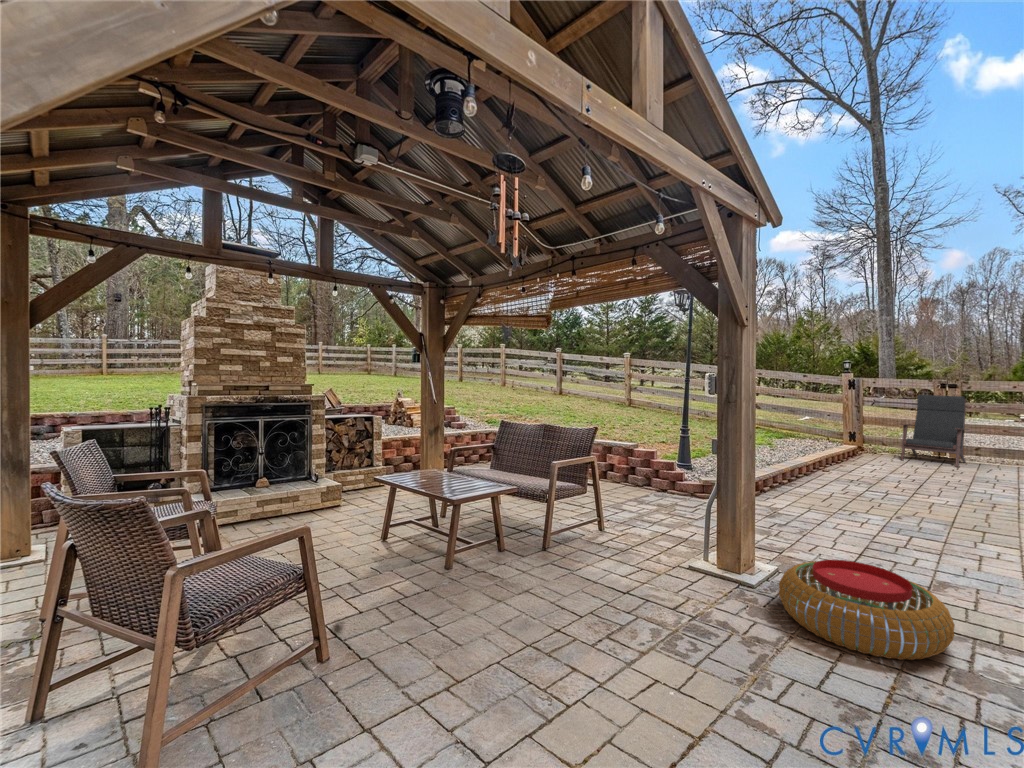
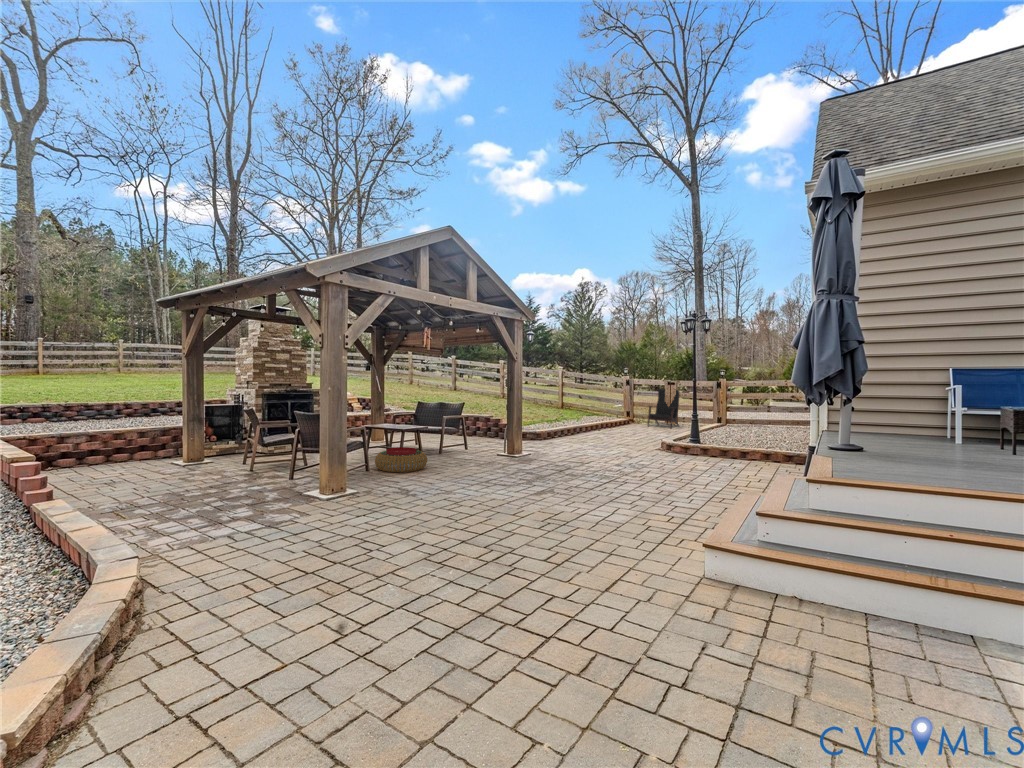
pouf: present [779,560,955,660] -> present [375,447,427,472]

